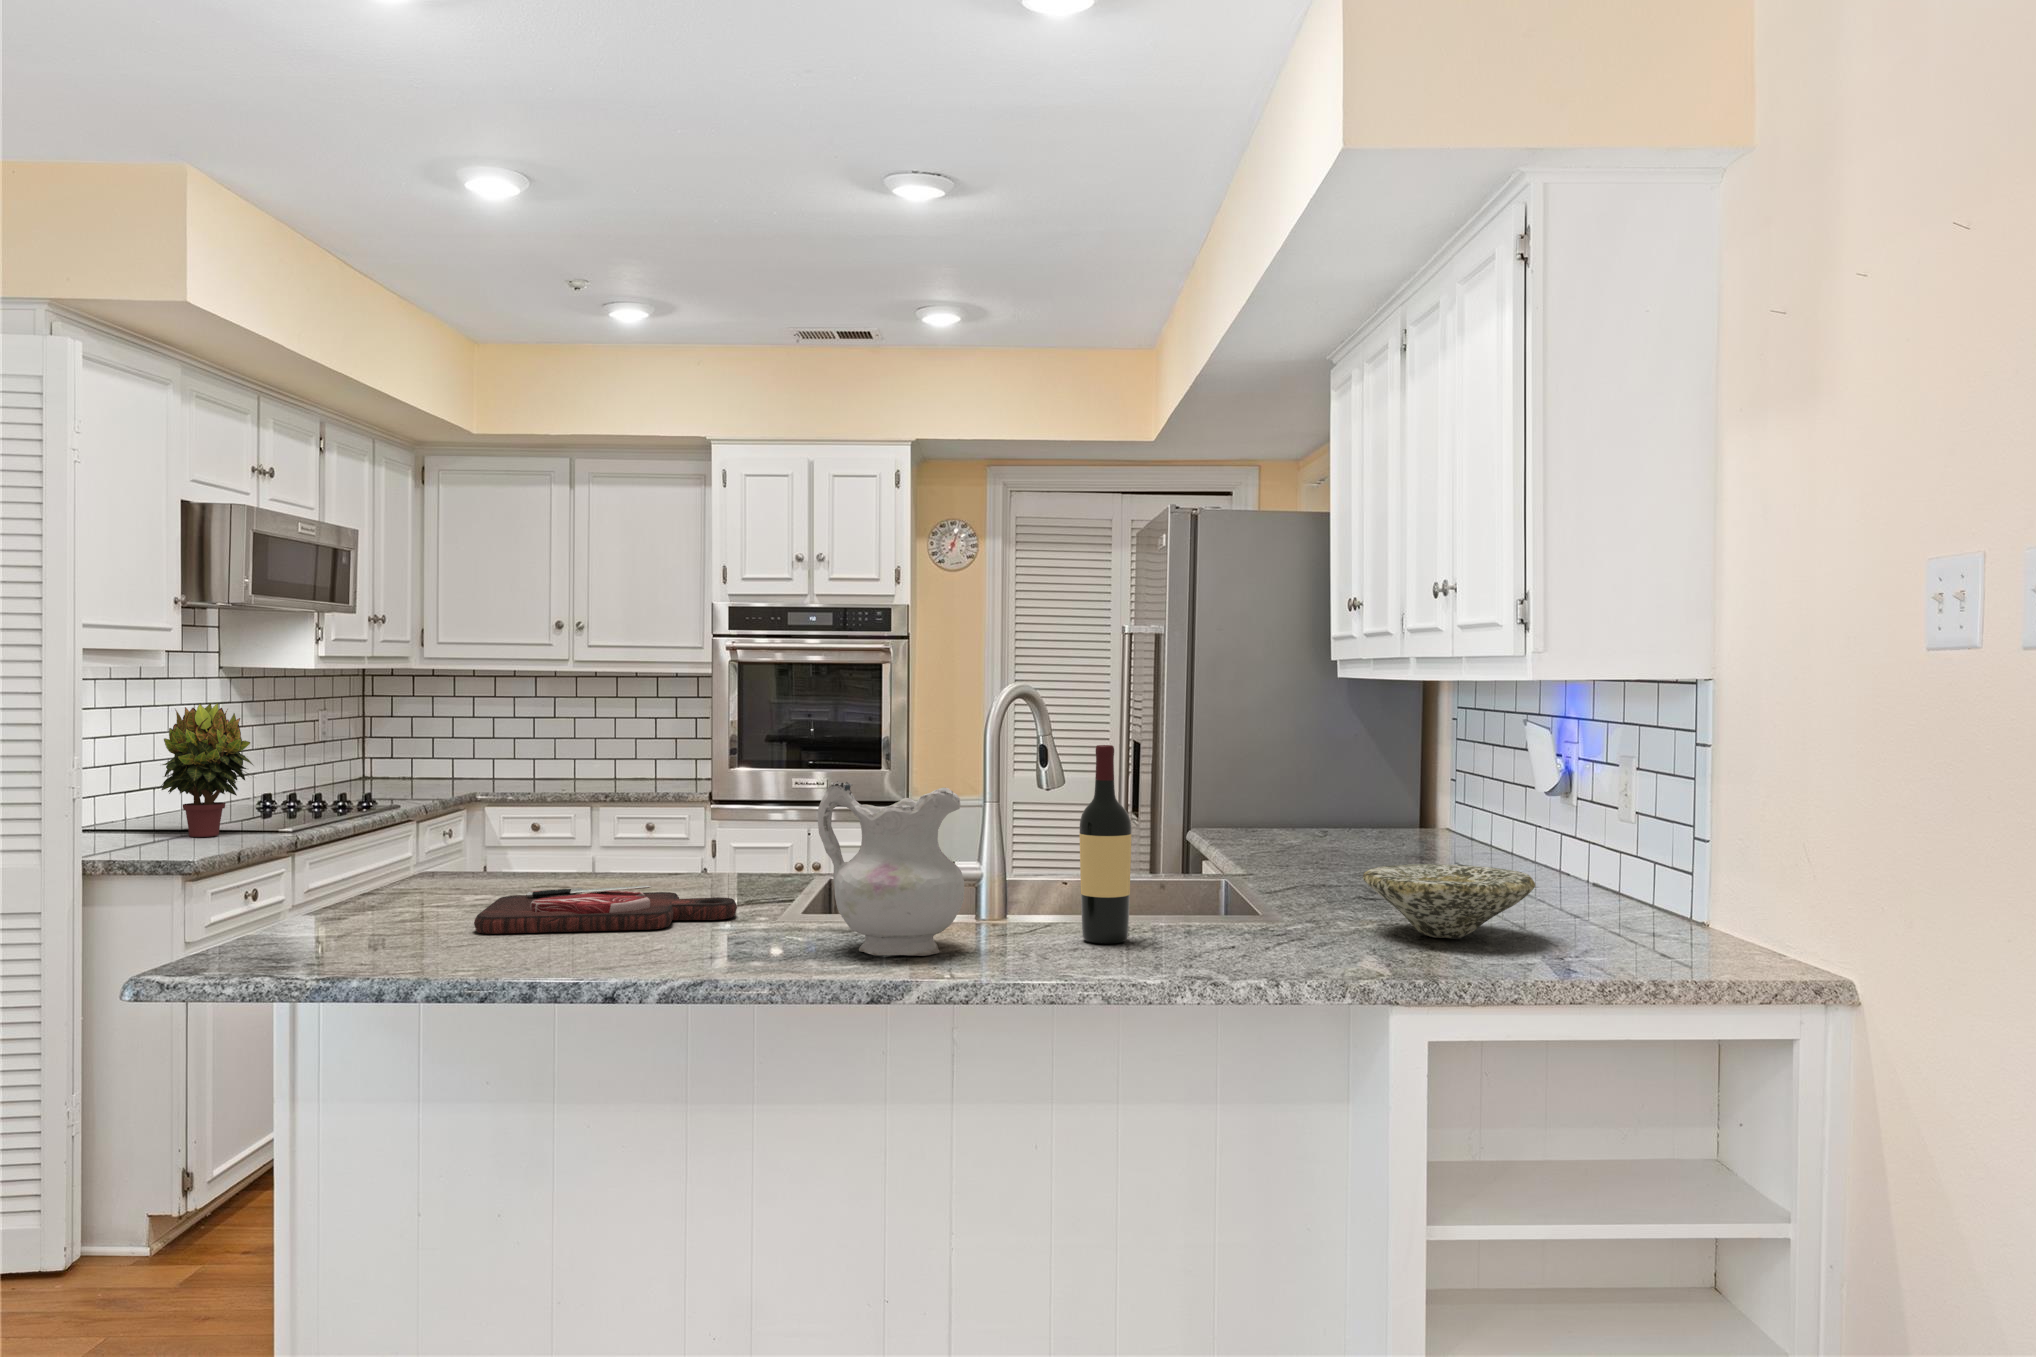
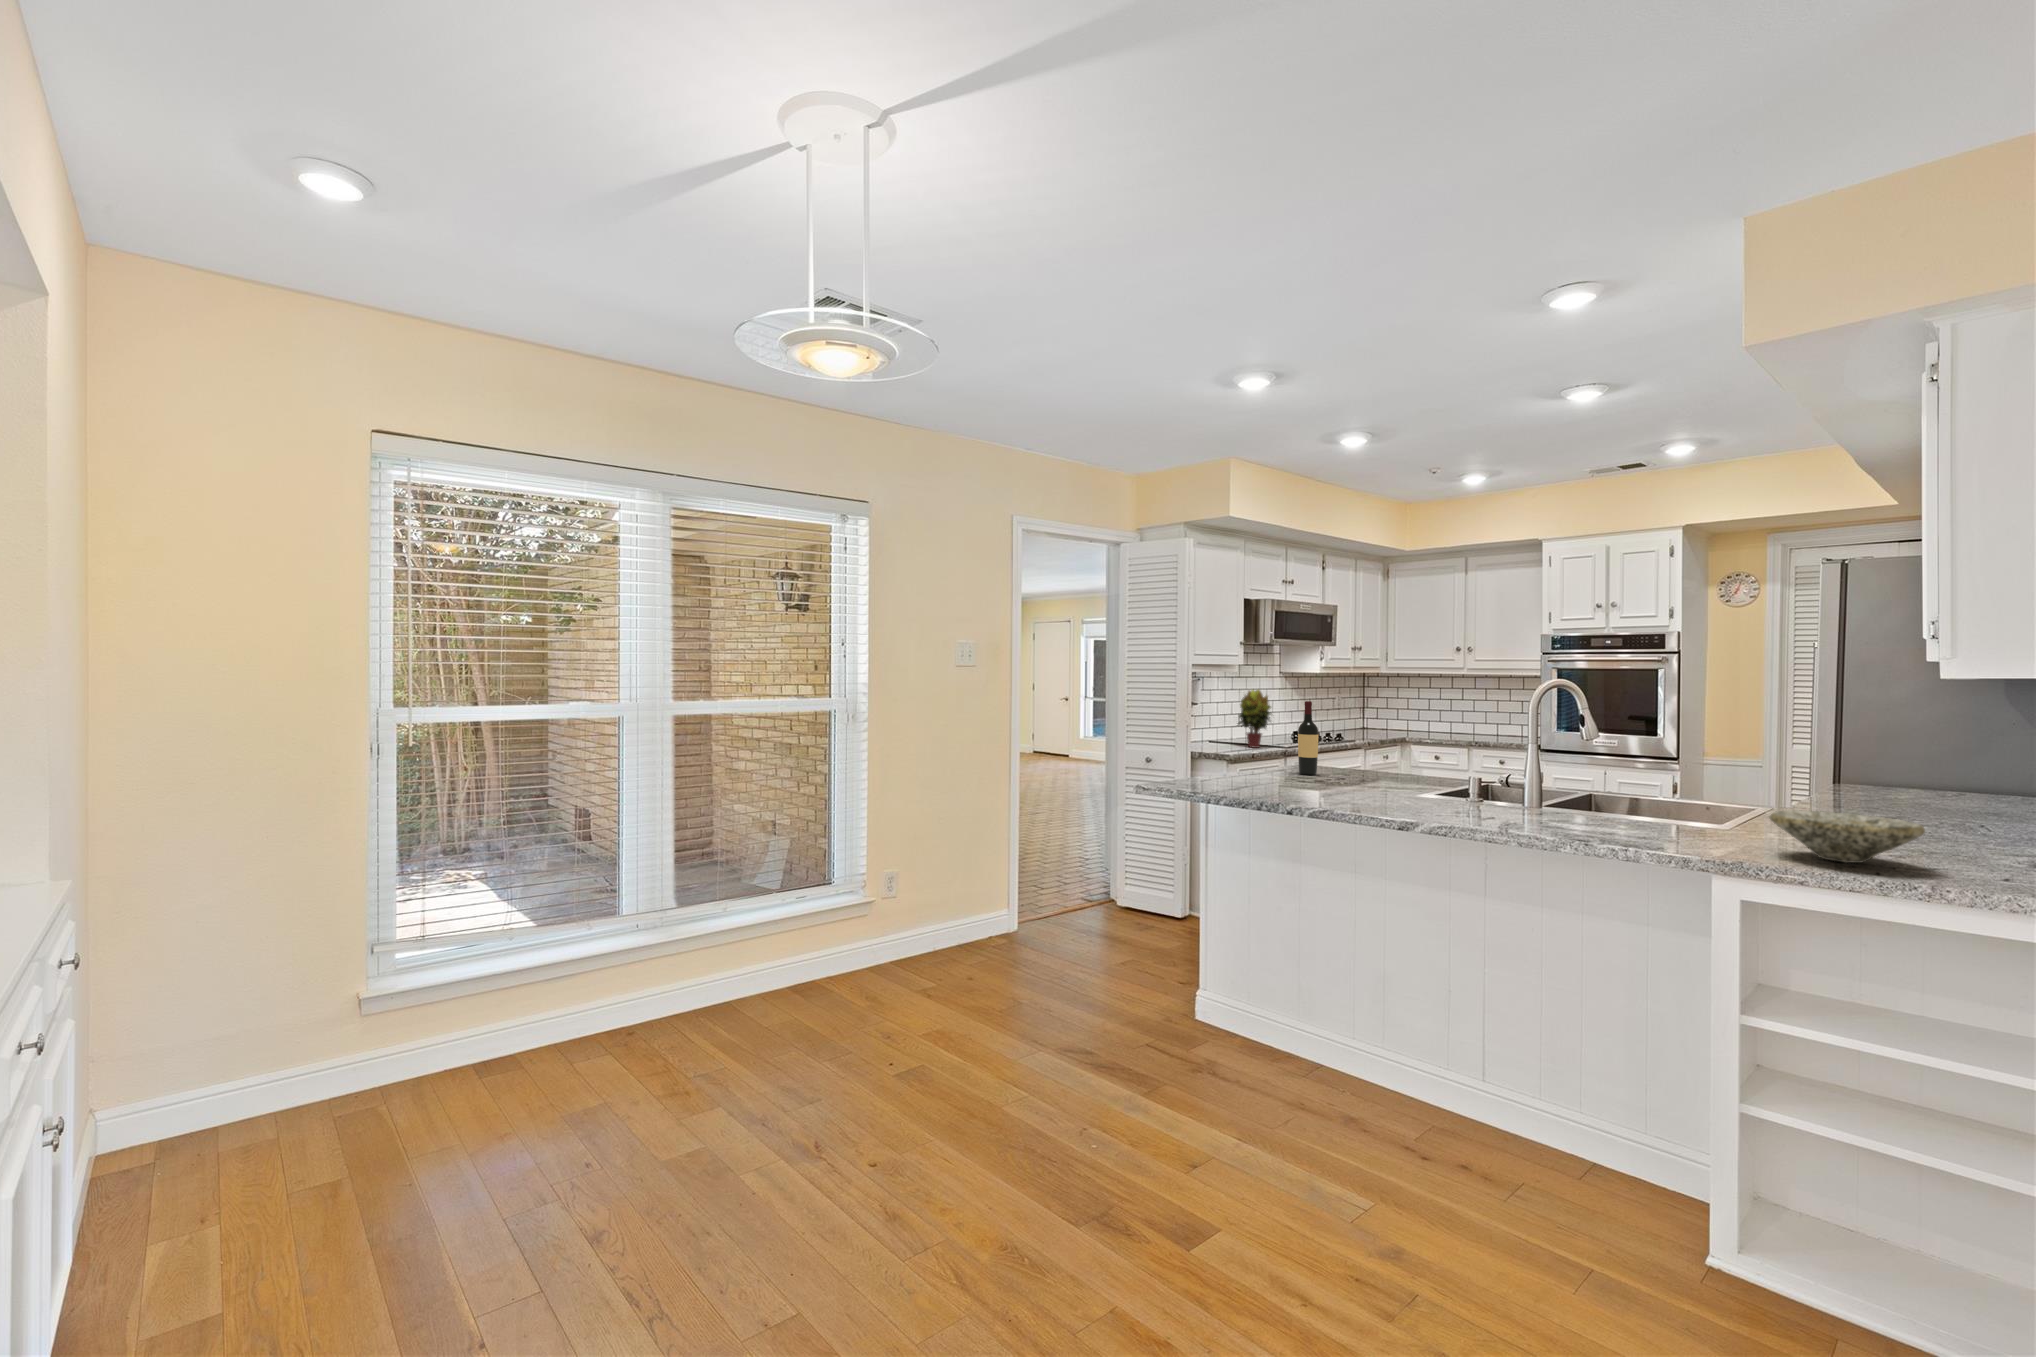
wine bottle: present [1079,745,1131,944] -> present [1298,701,1319,775]
ceramic pitcher: present [818,781,964,956] -> none [1407,729,1480,816]
cutting board: present [474,886,737,934] -> none [1280,773,1401,794]

